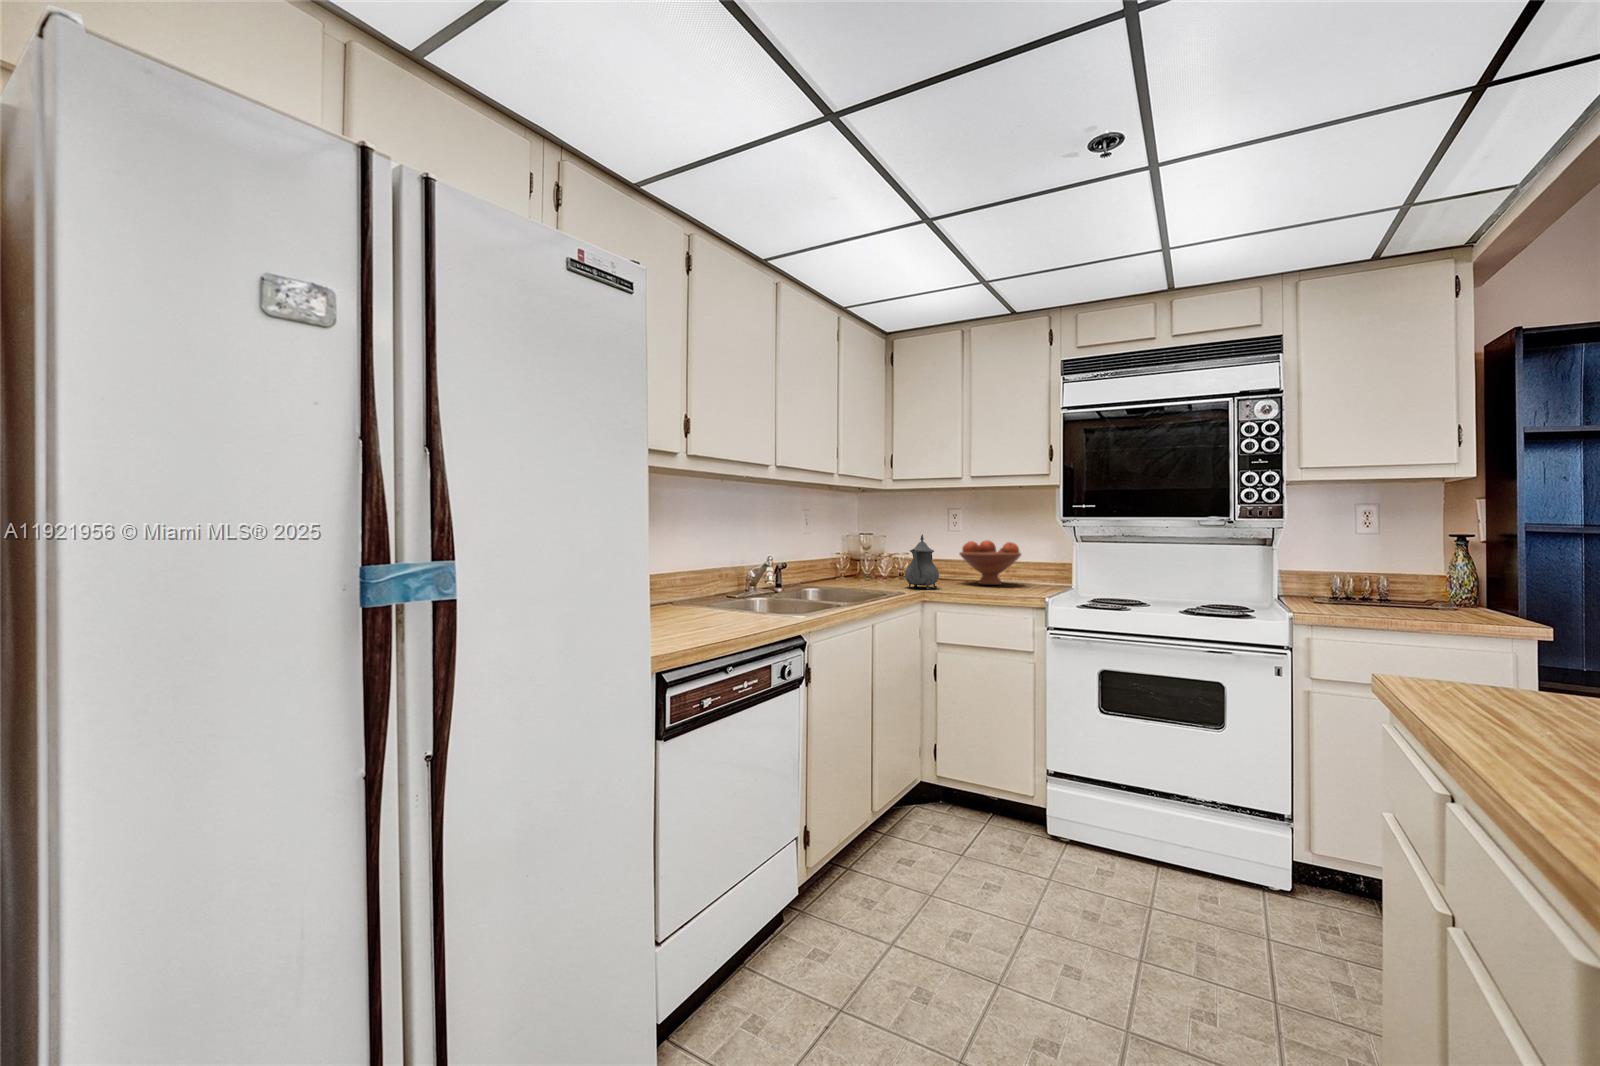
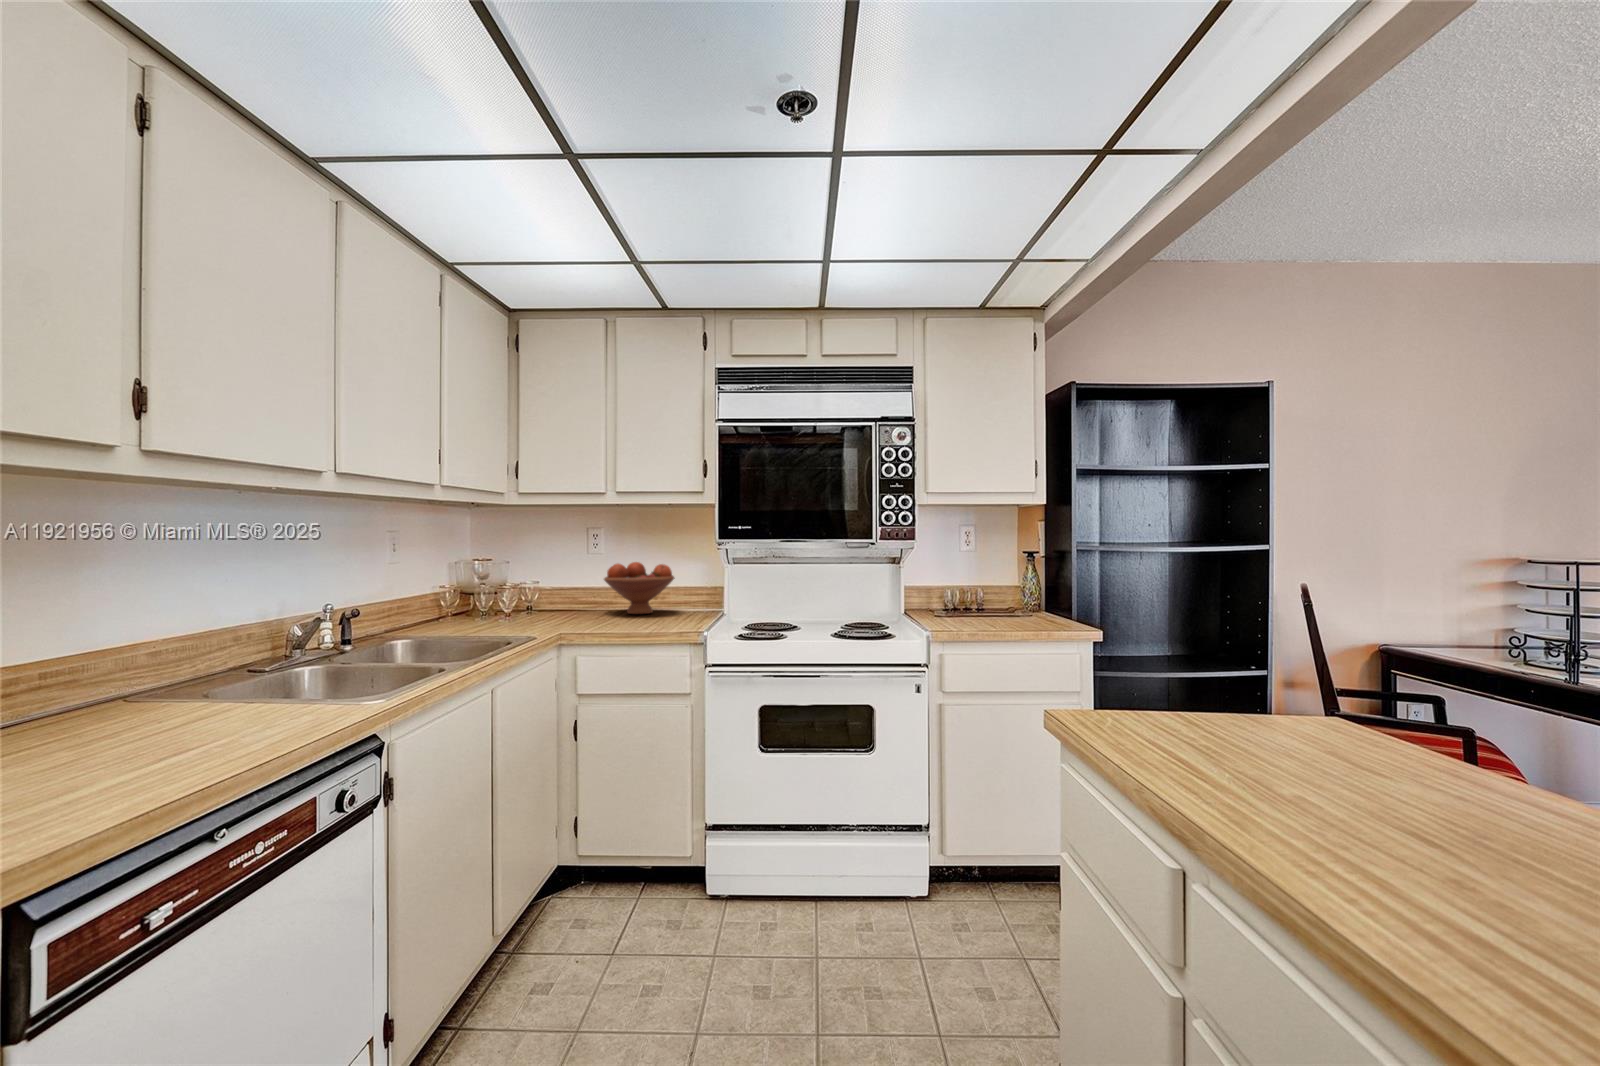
teapot: present [905,535,939,589] -> none [536,559,580,628]

